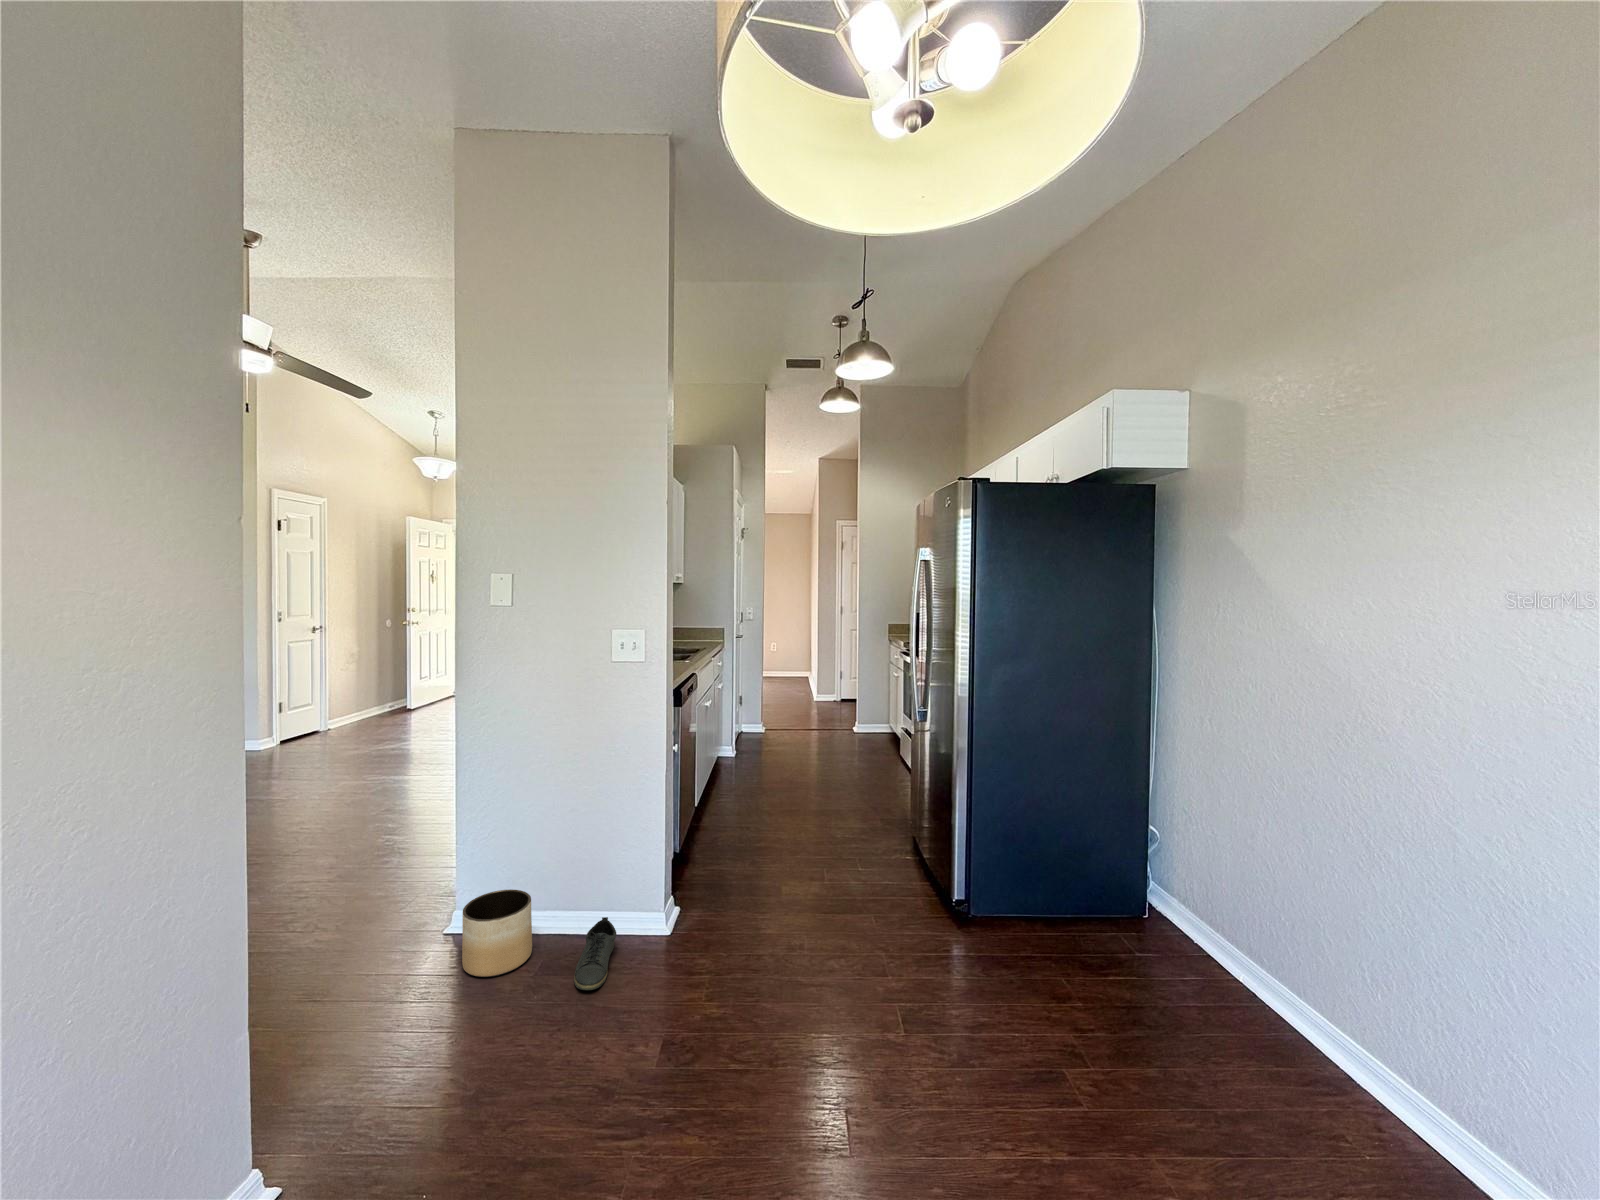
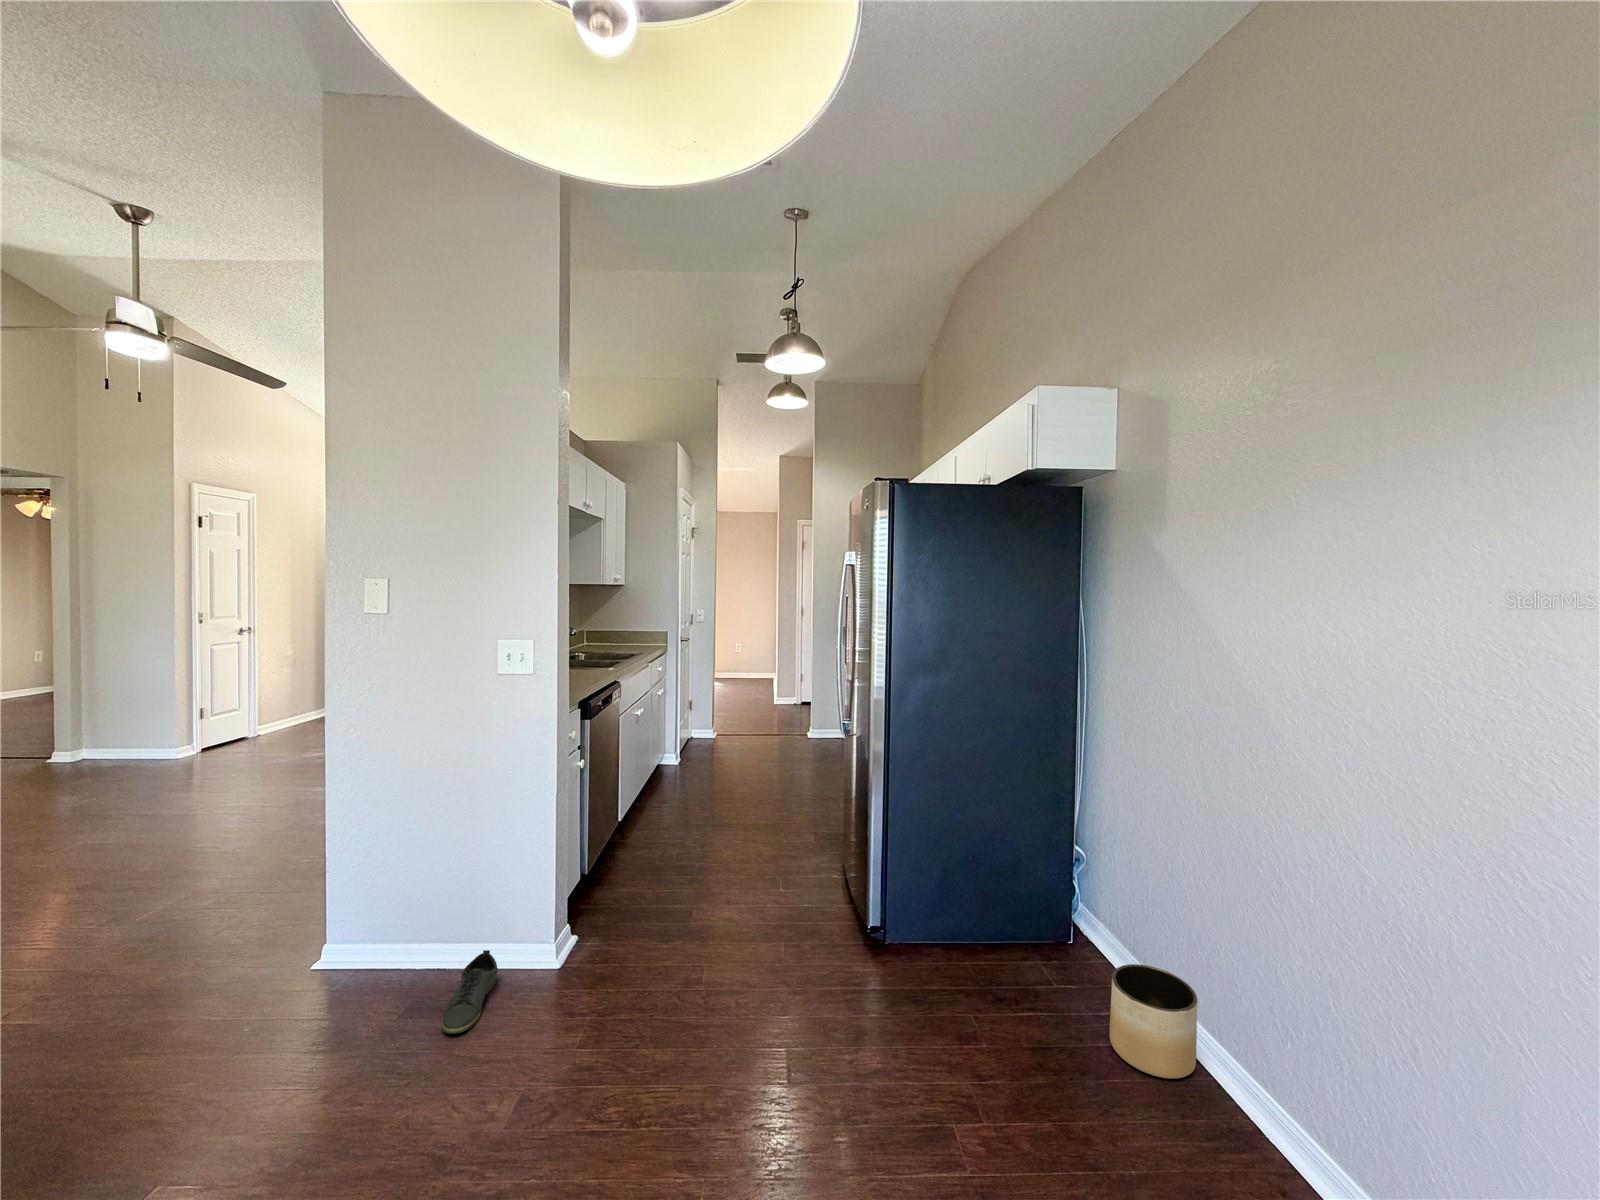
planter: present [462,889,532,977] -> present [1110,964,1197,1079]

